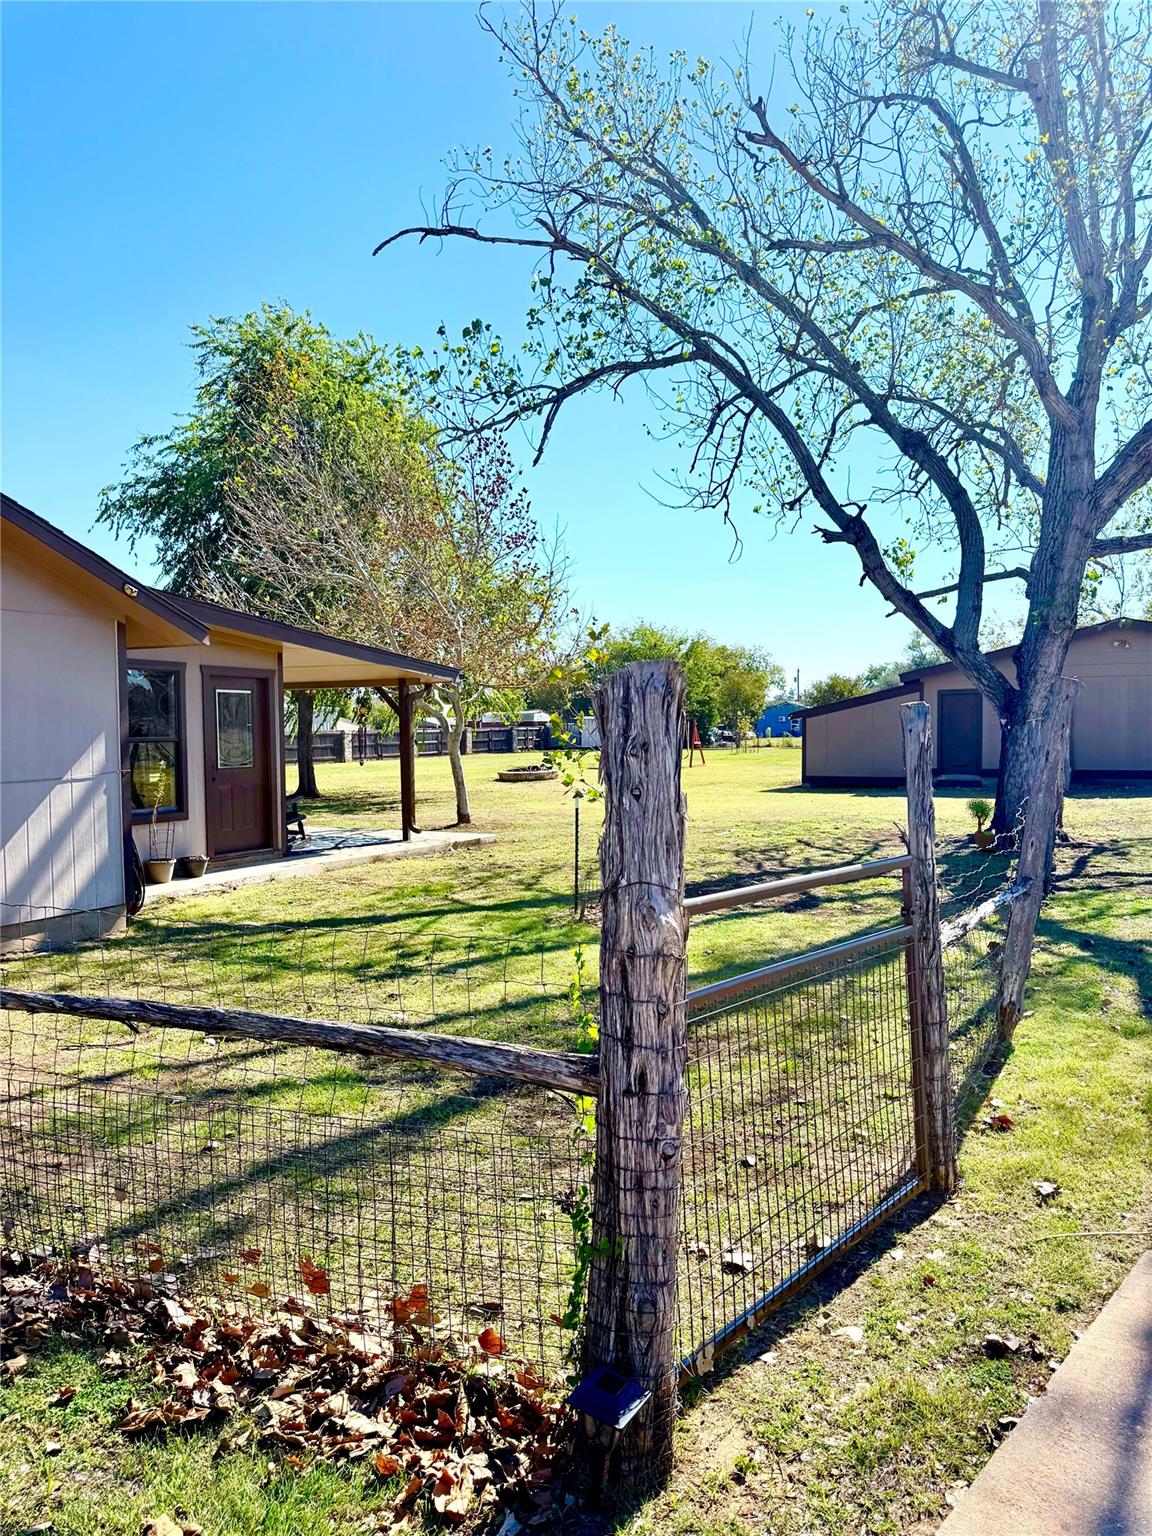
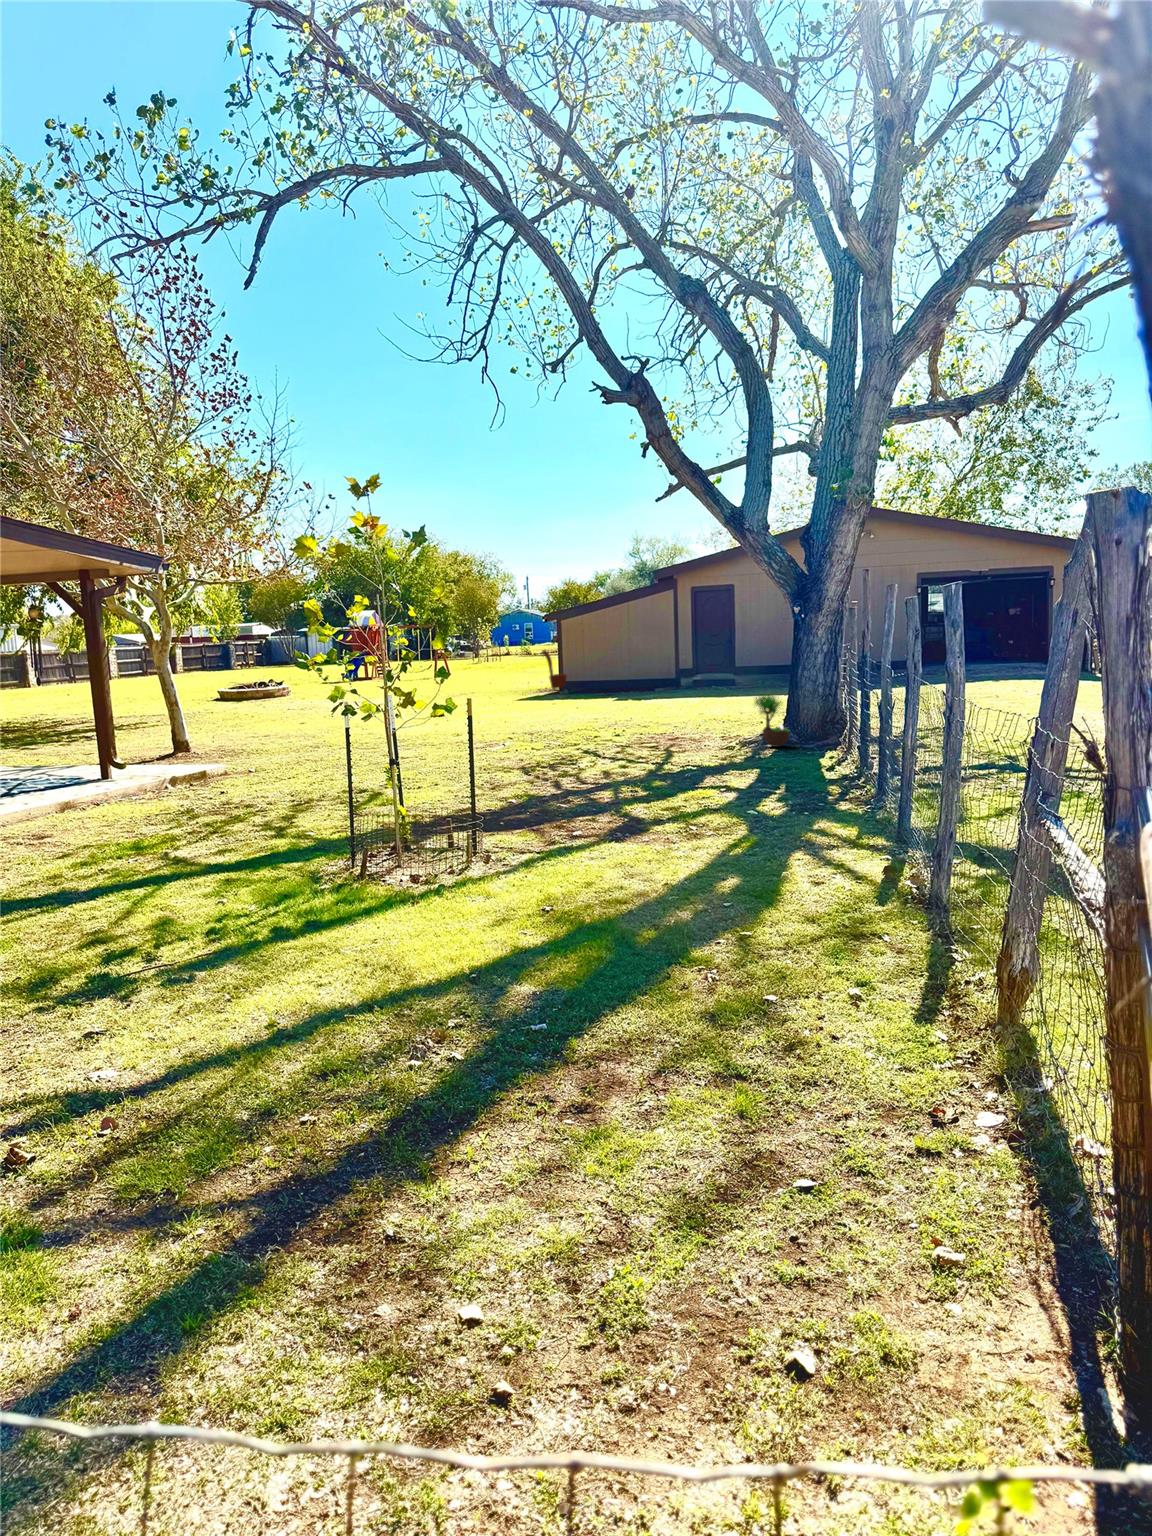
armchair: none [788,746,811,786] -> present [542,650,567,689]

